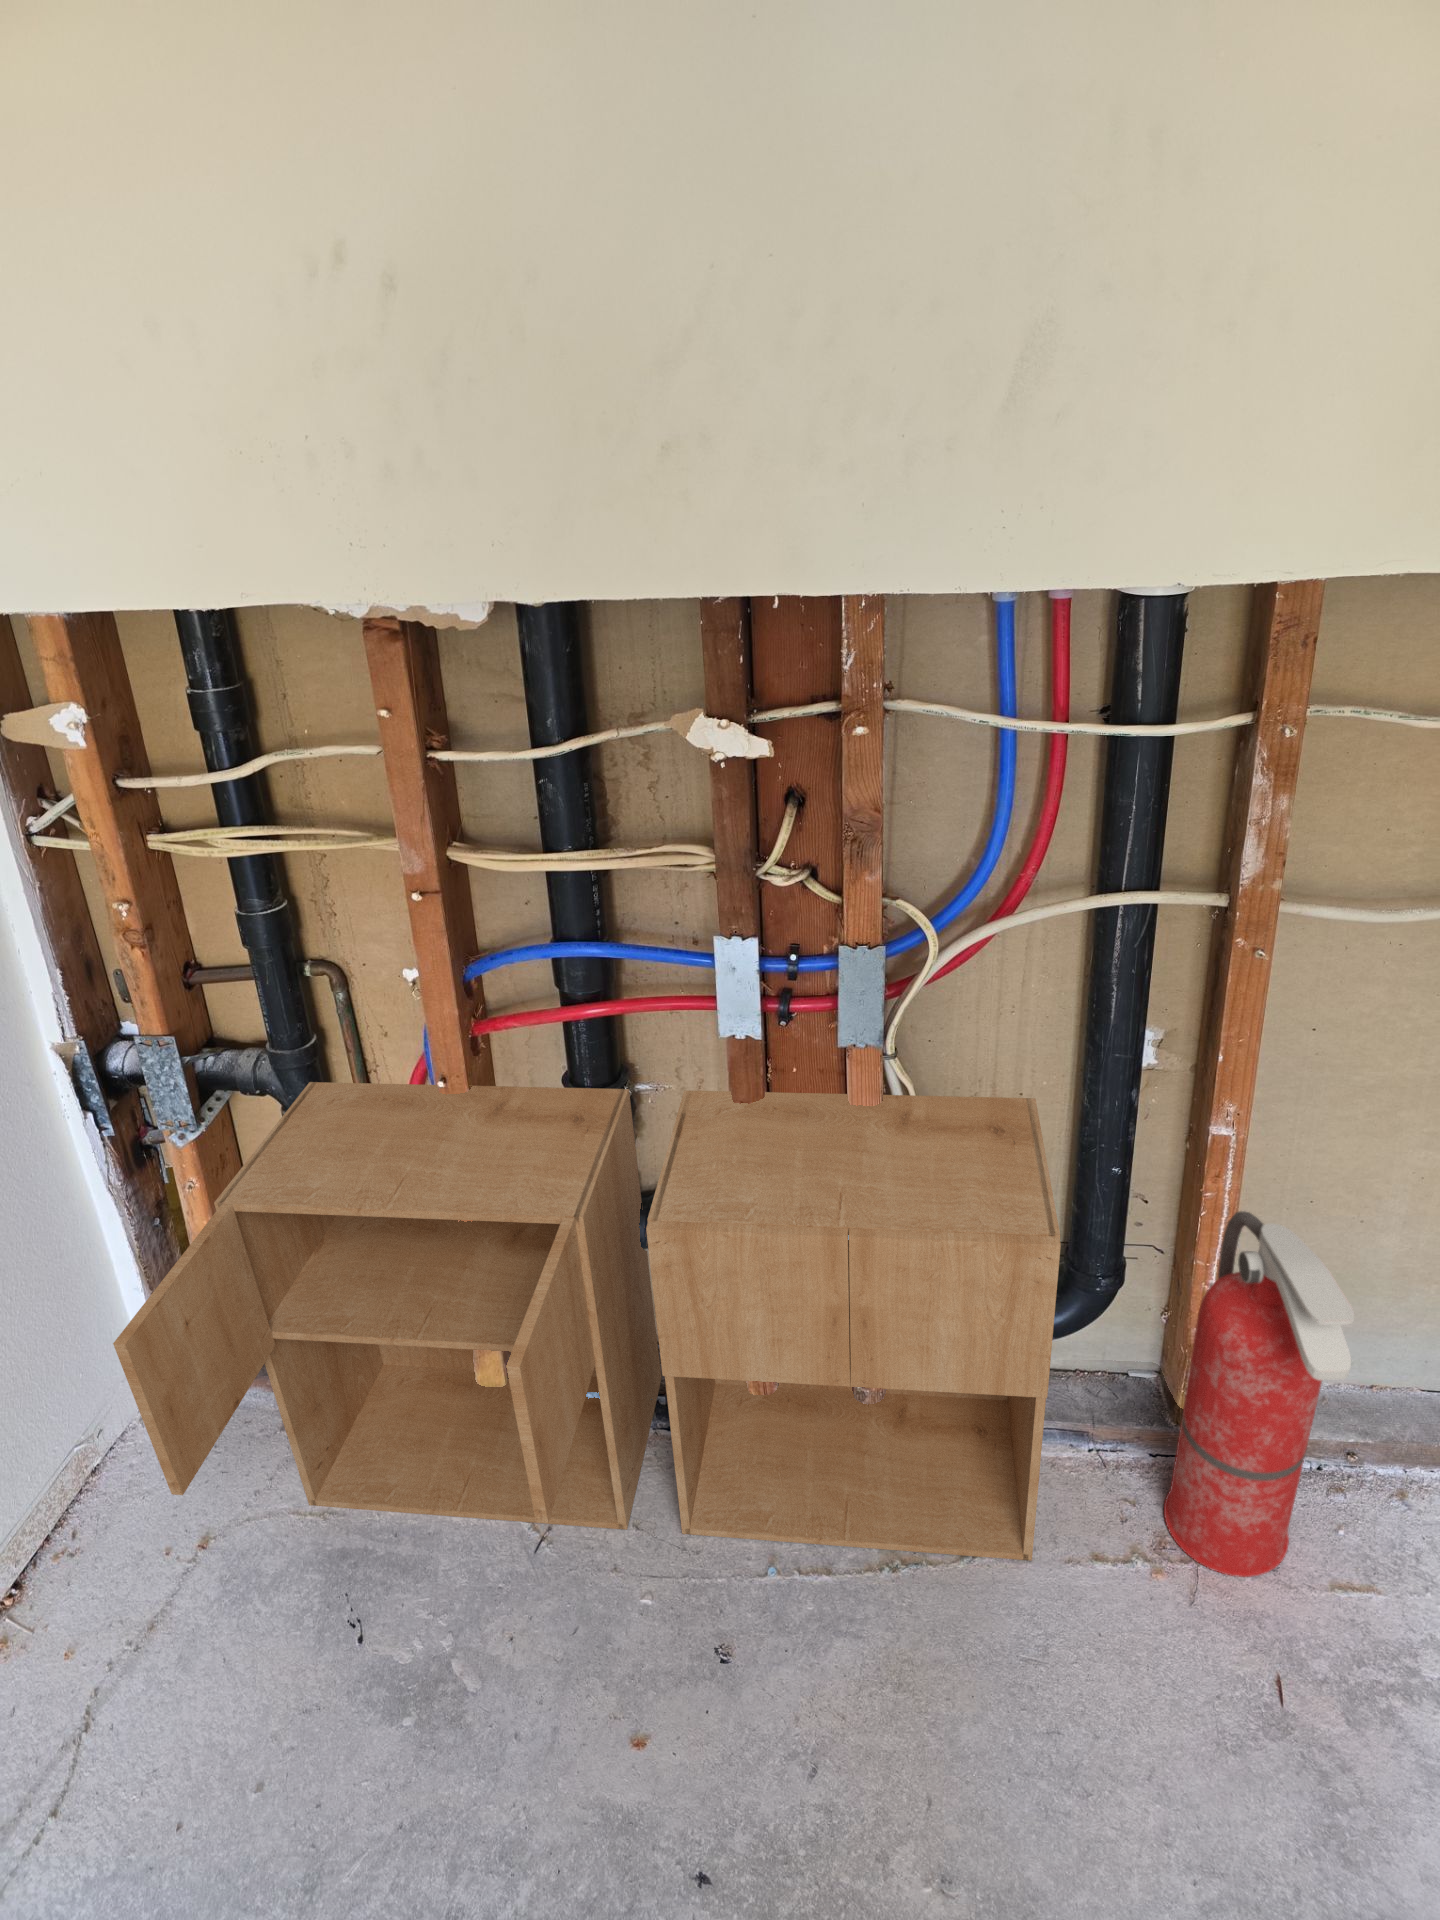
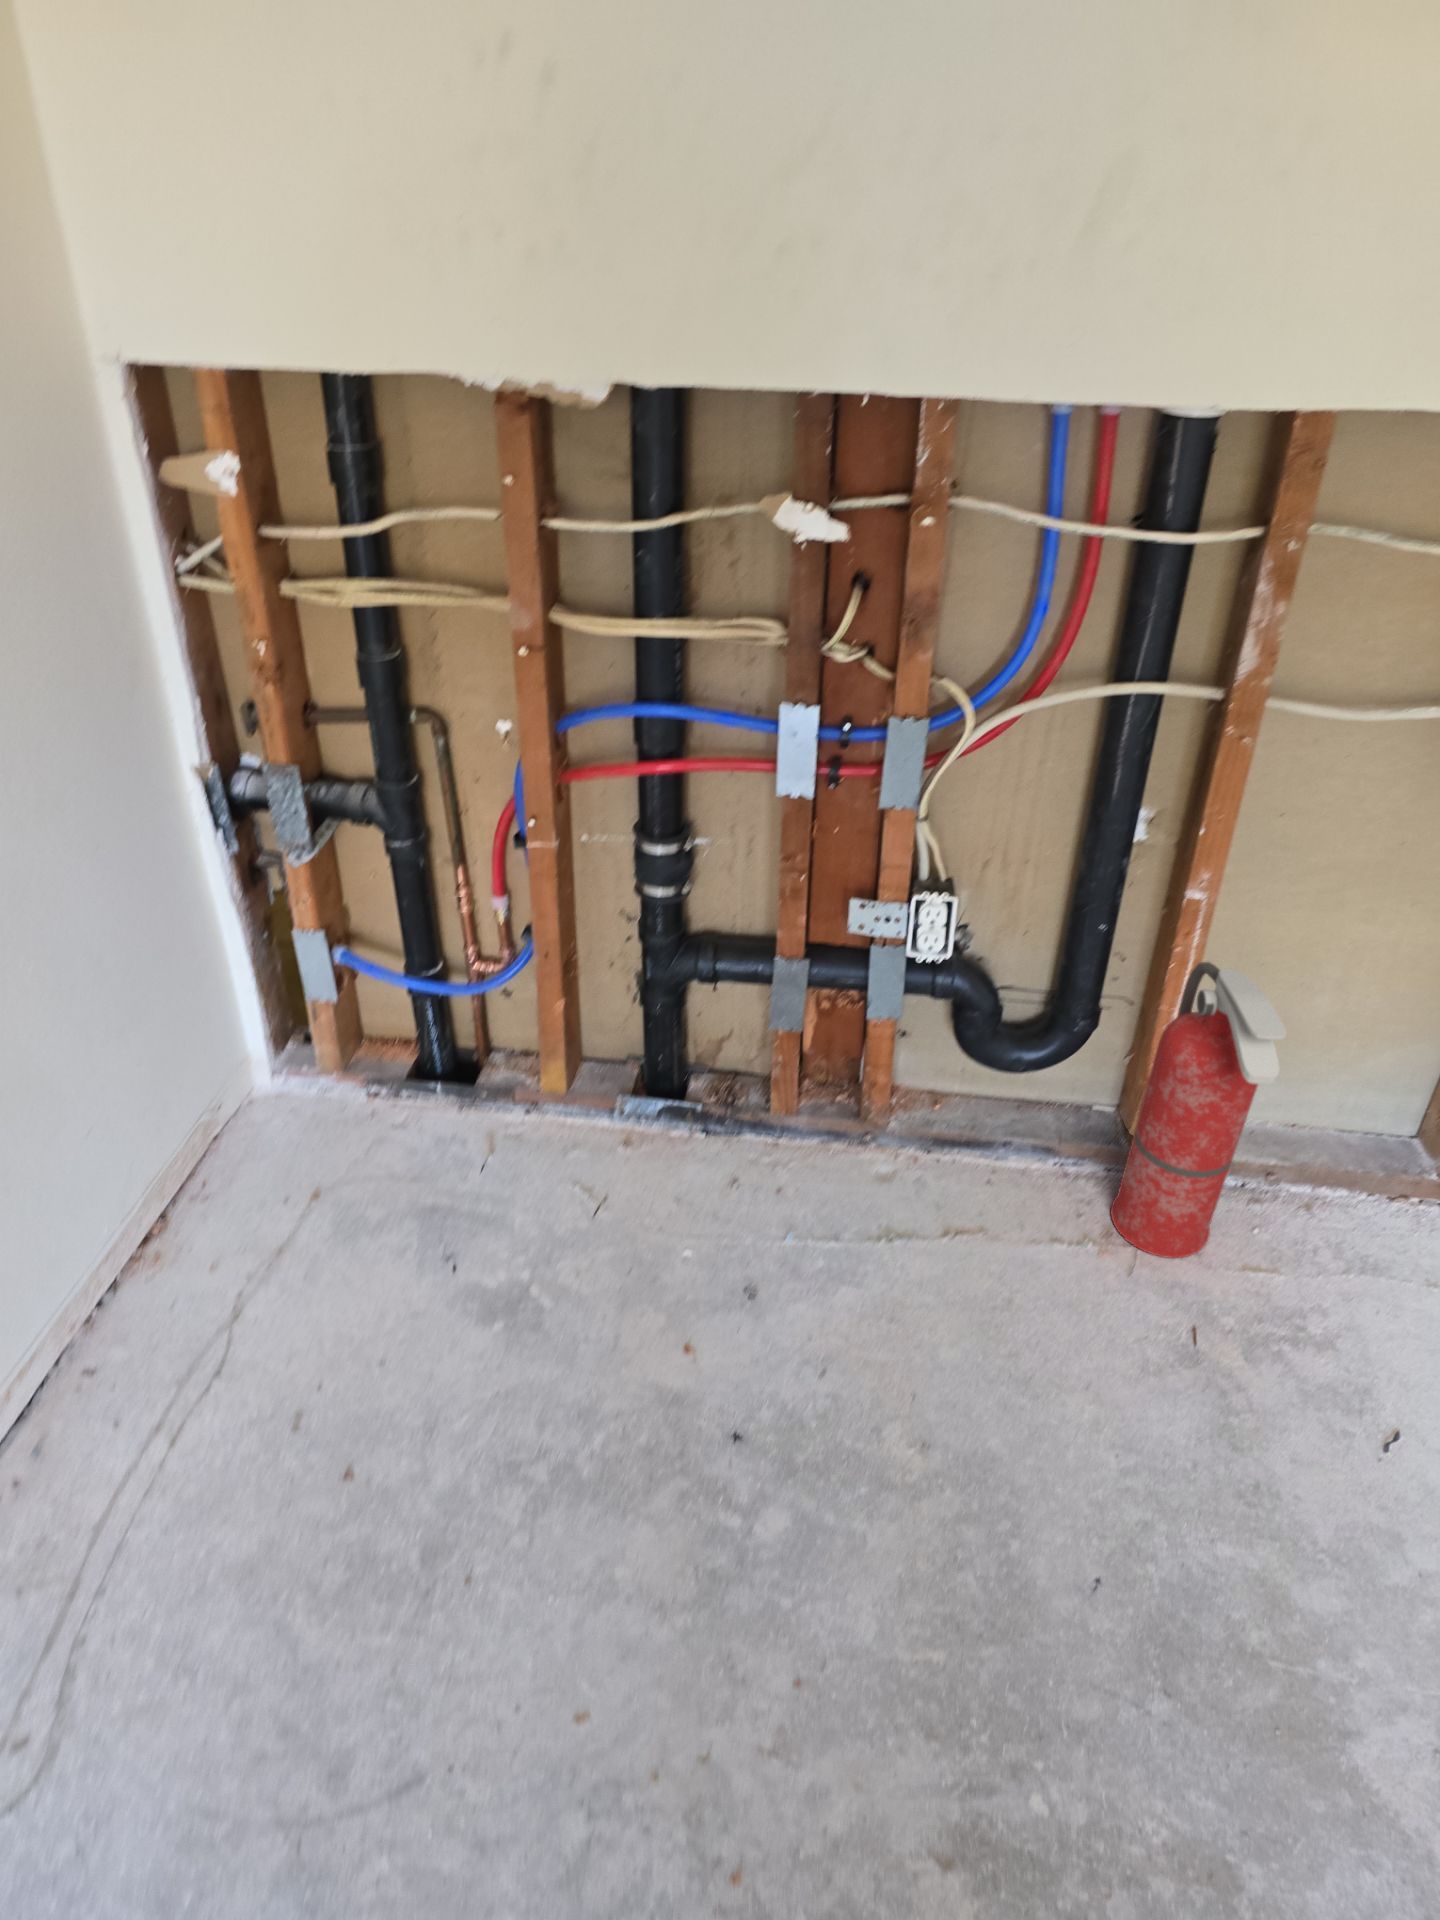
storage cabinet: present [113,1082,1061,1561] -> none [280,816,1056,1238]

